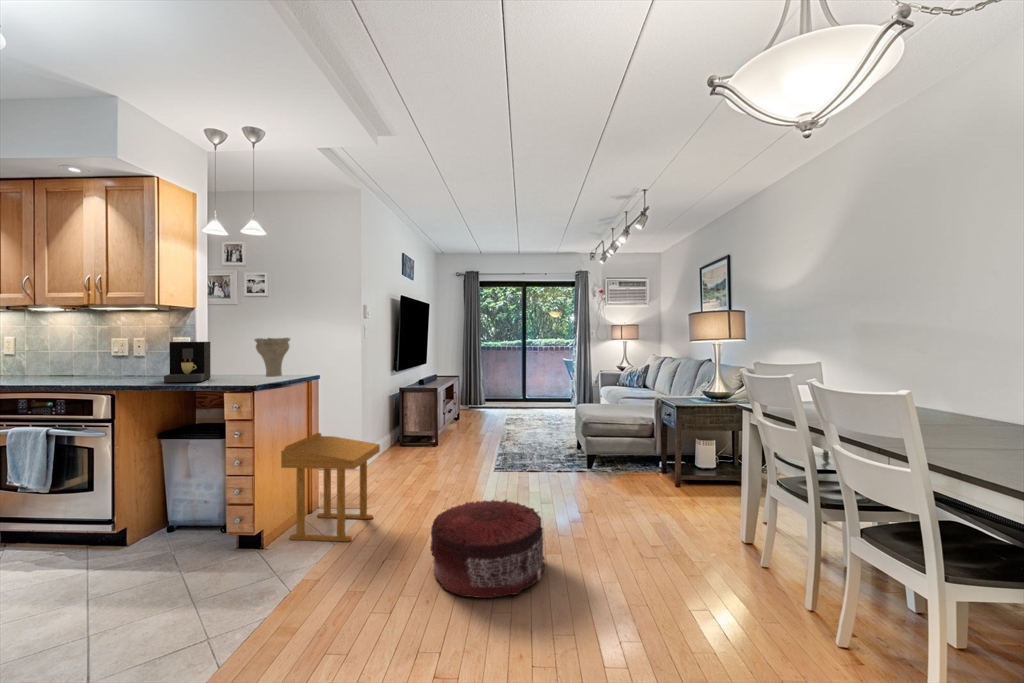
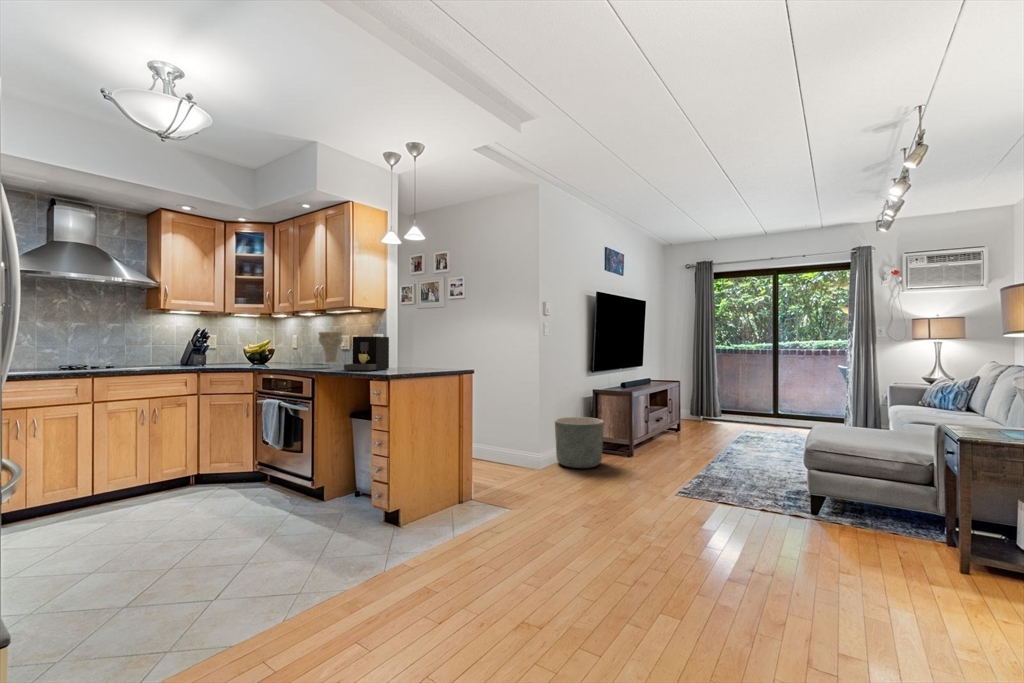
vase: present [254,338,290,377] -> present [318,332,343,362]
planter: none [374,414,420,462] -> present [555,417,604,468]
side table: present [281,433,380,541] -> none [418,425,515,537]
pouf: present [431,500,545,598] -> none [508,518,651,645]

